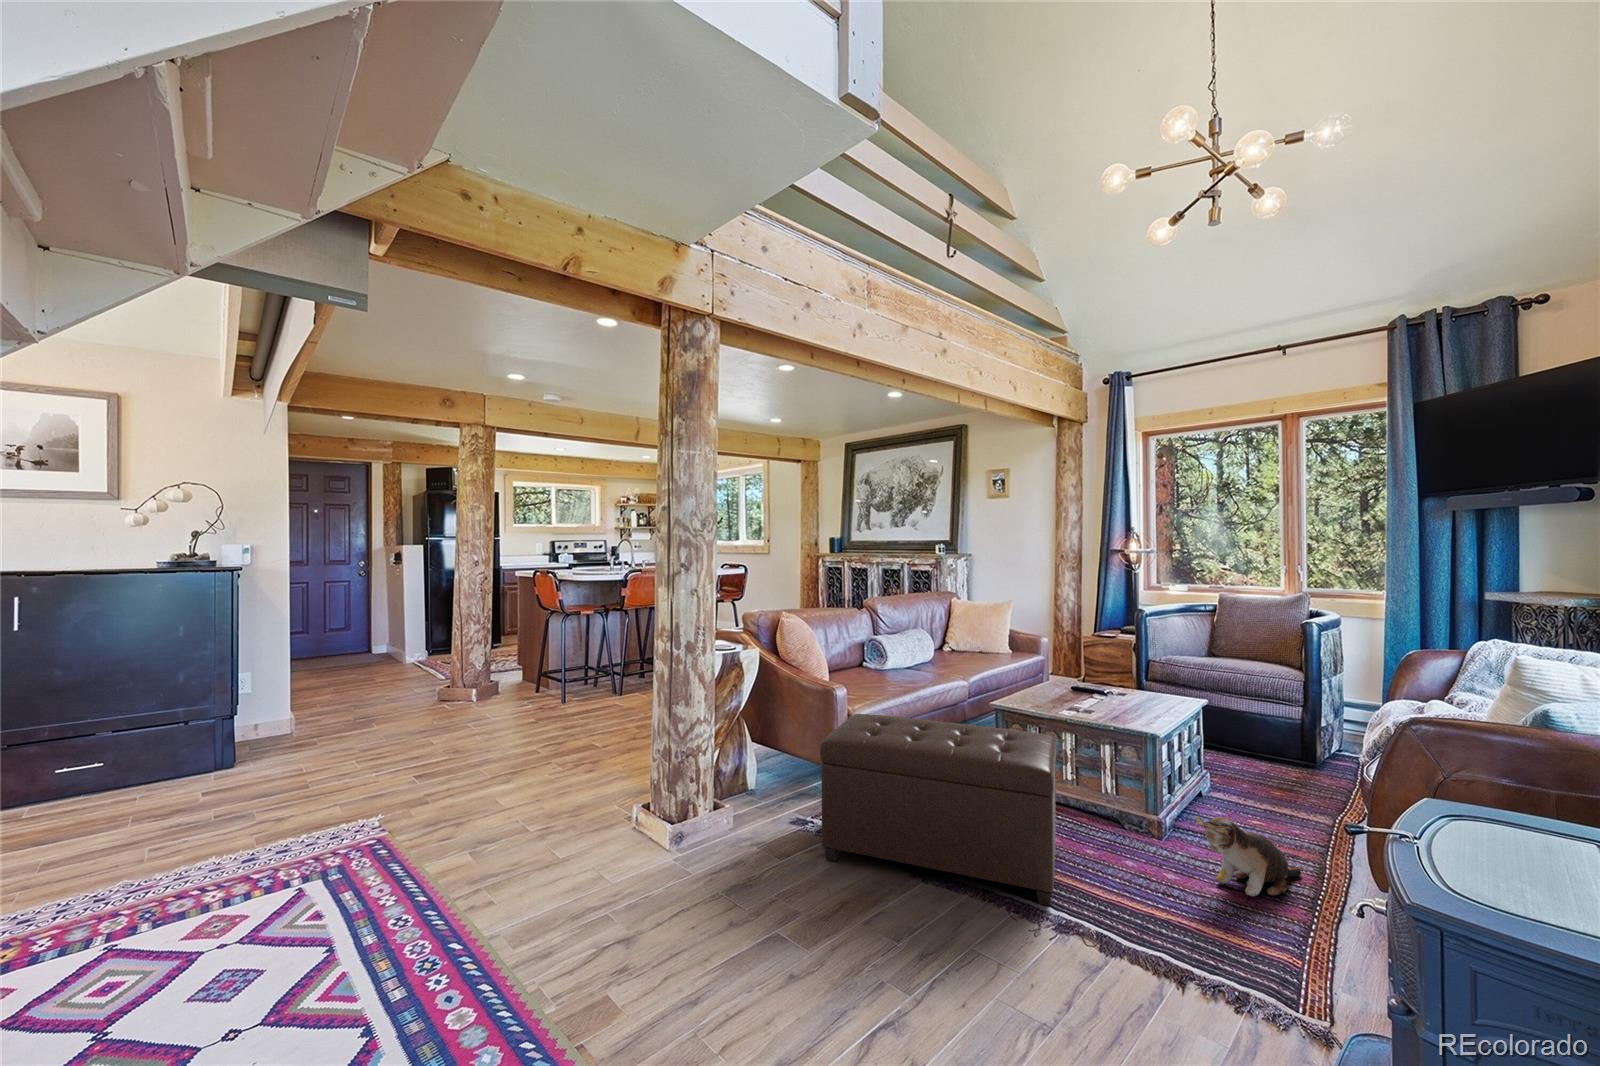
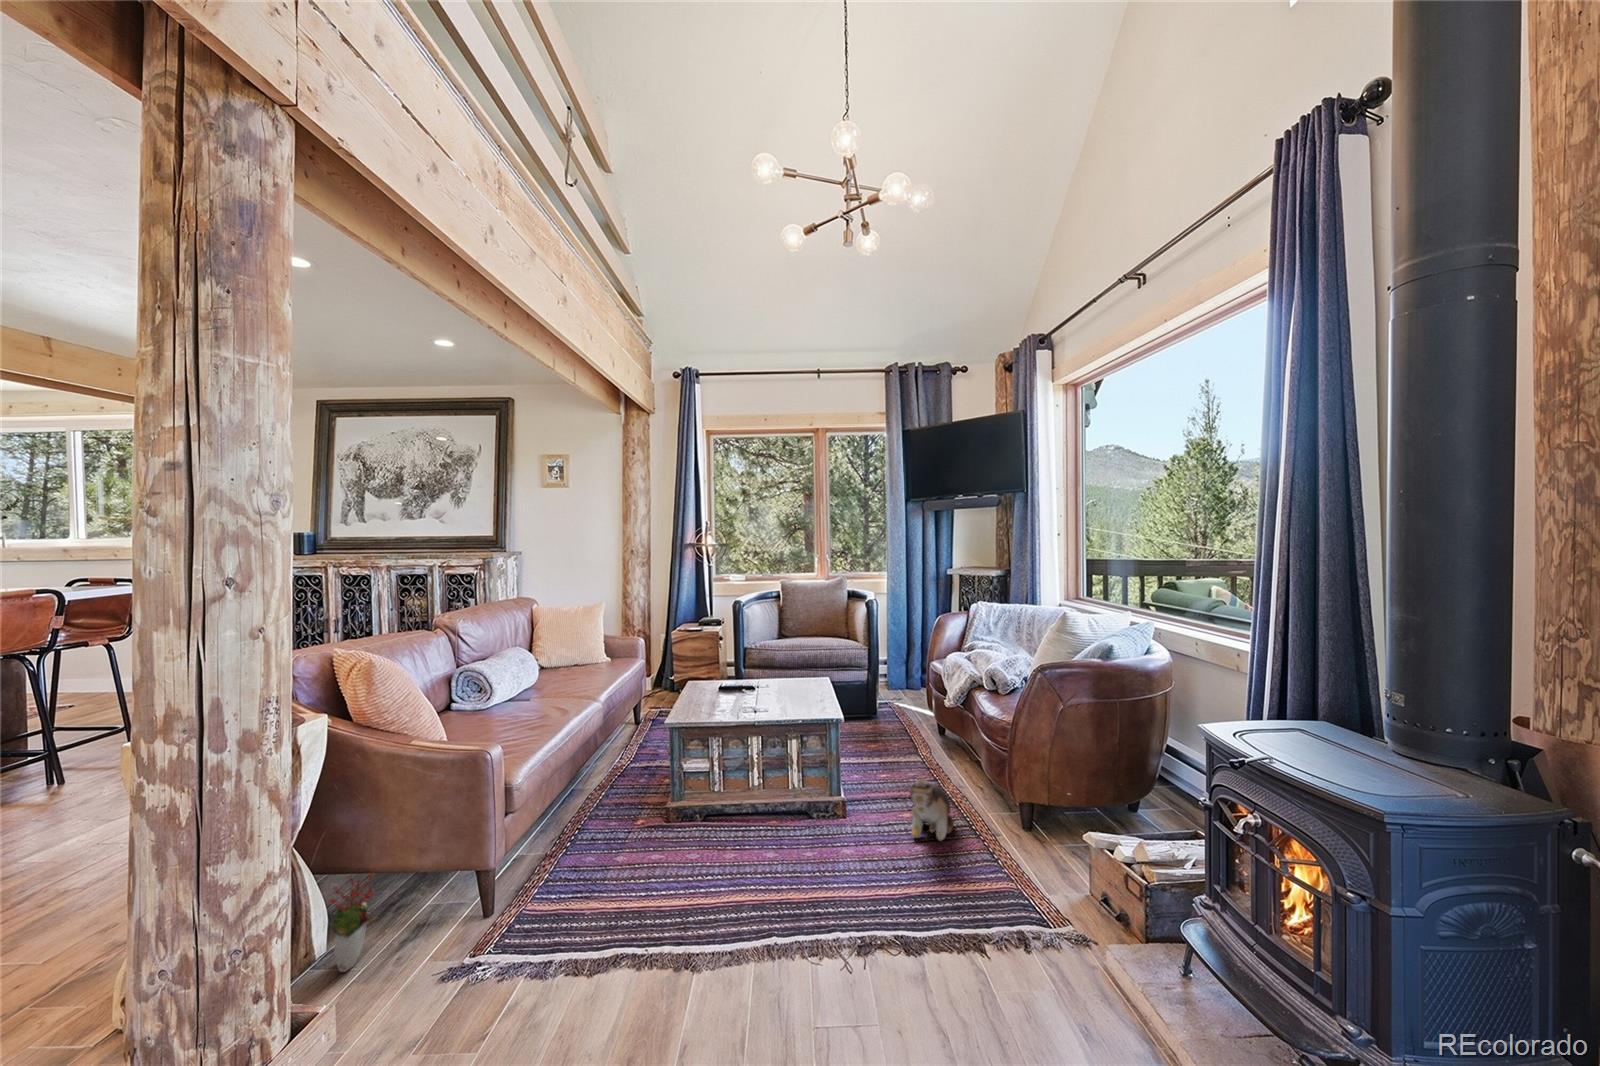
ottoman: present [820,714,1056,906] -> none [534,744,836,1016]
decorative plant: none [751,744,775,797] -> present [329,873,377,972]

